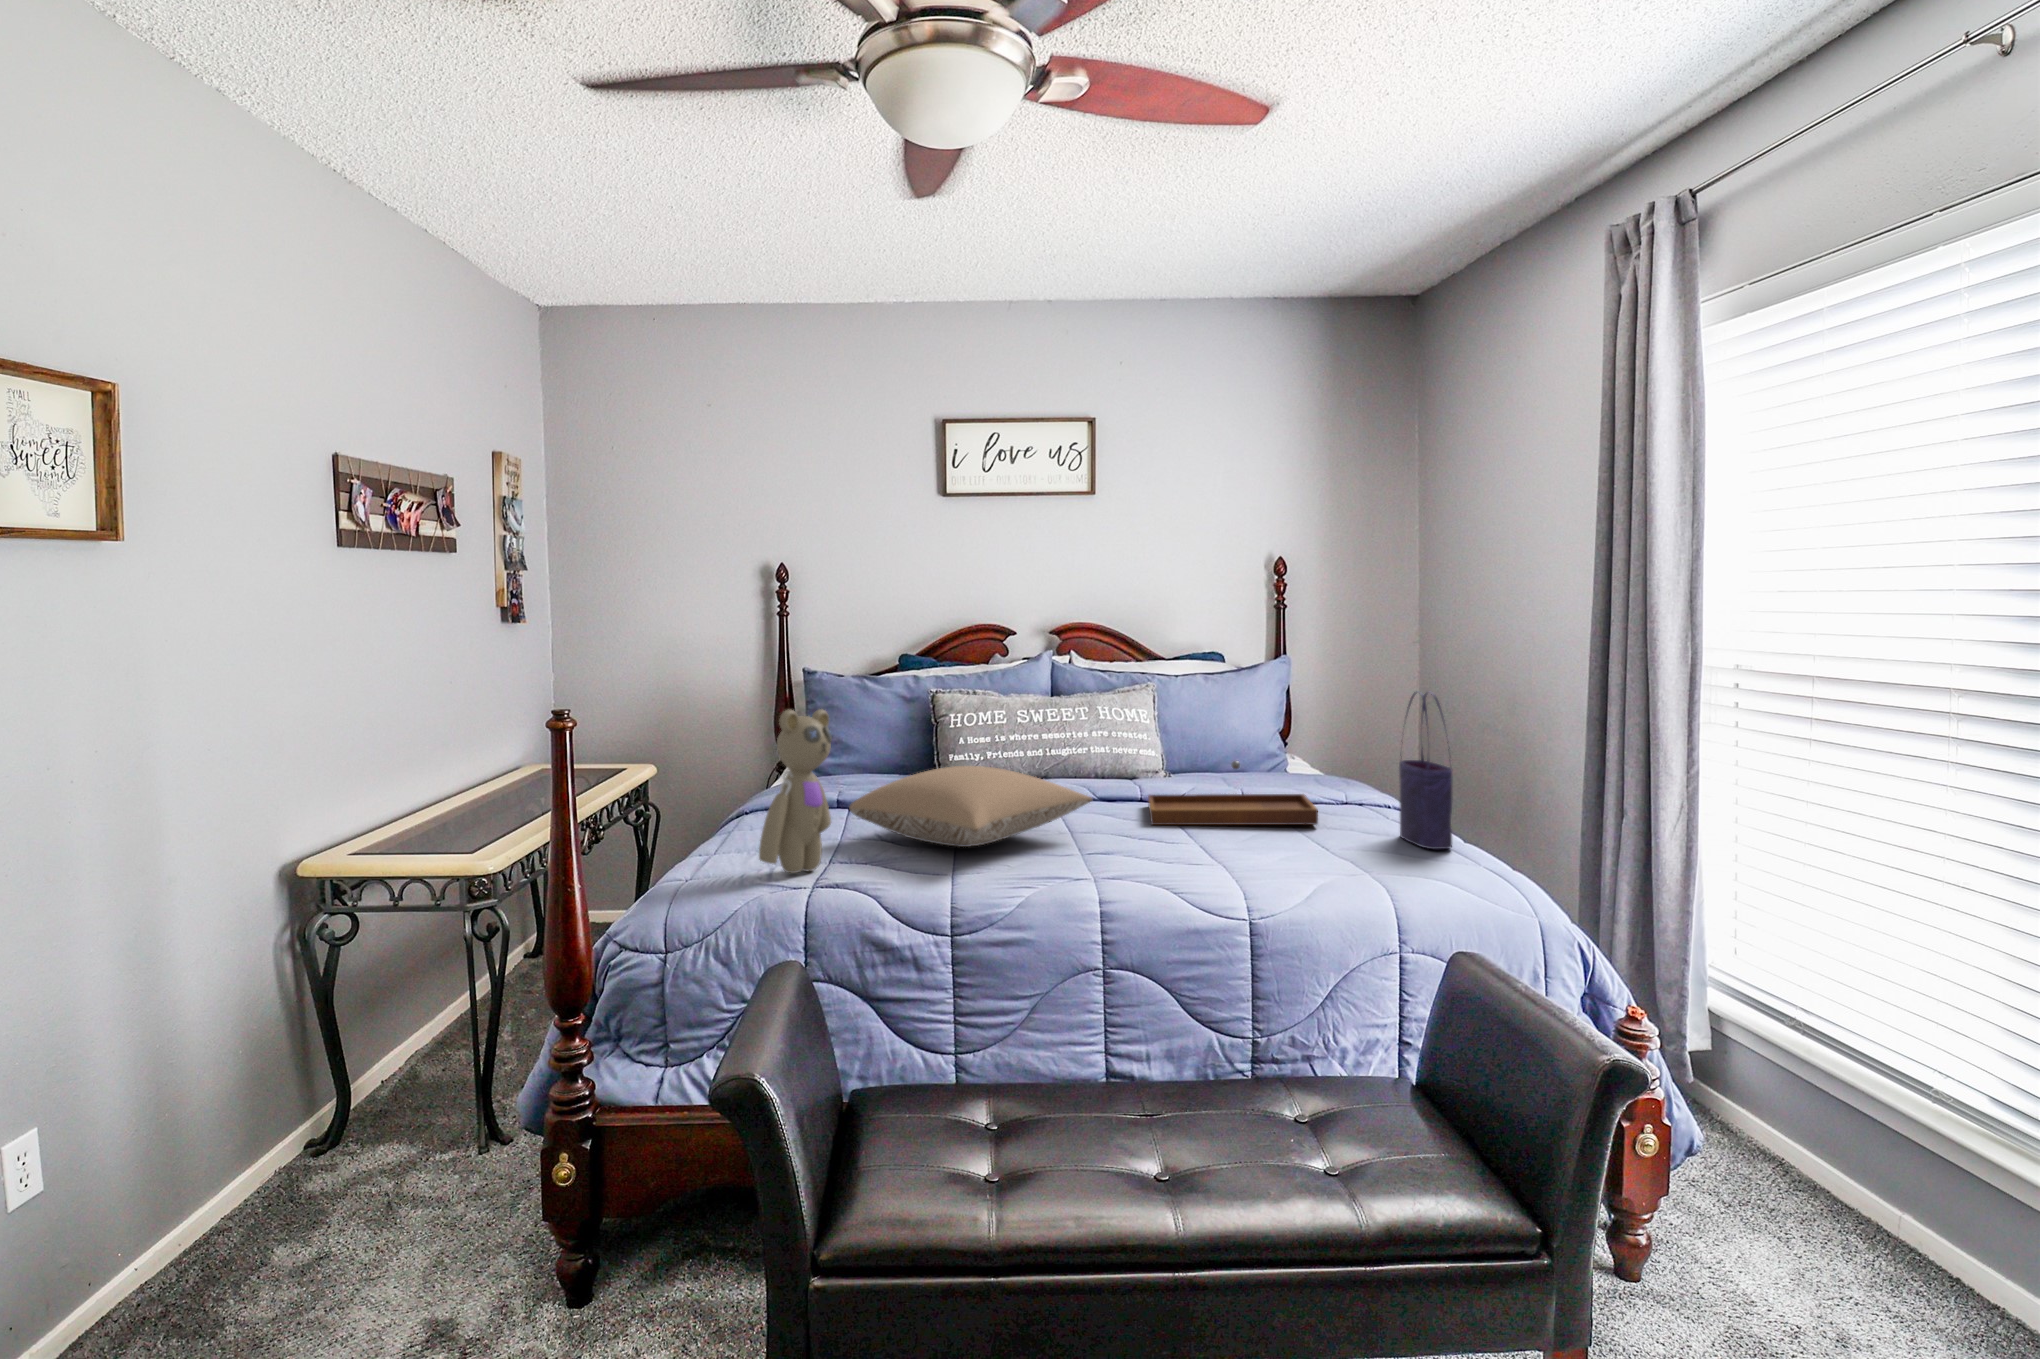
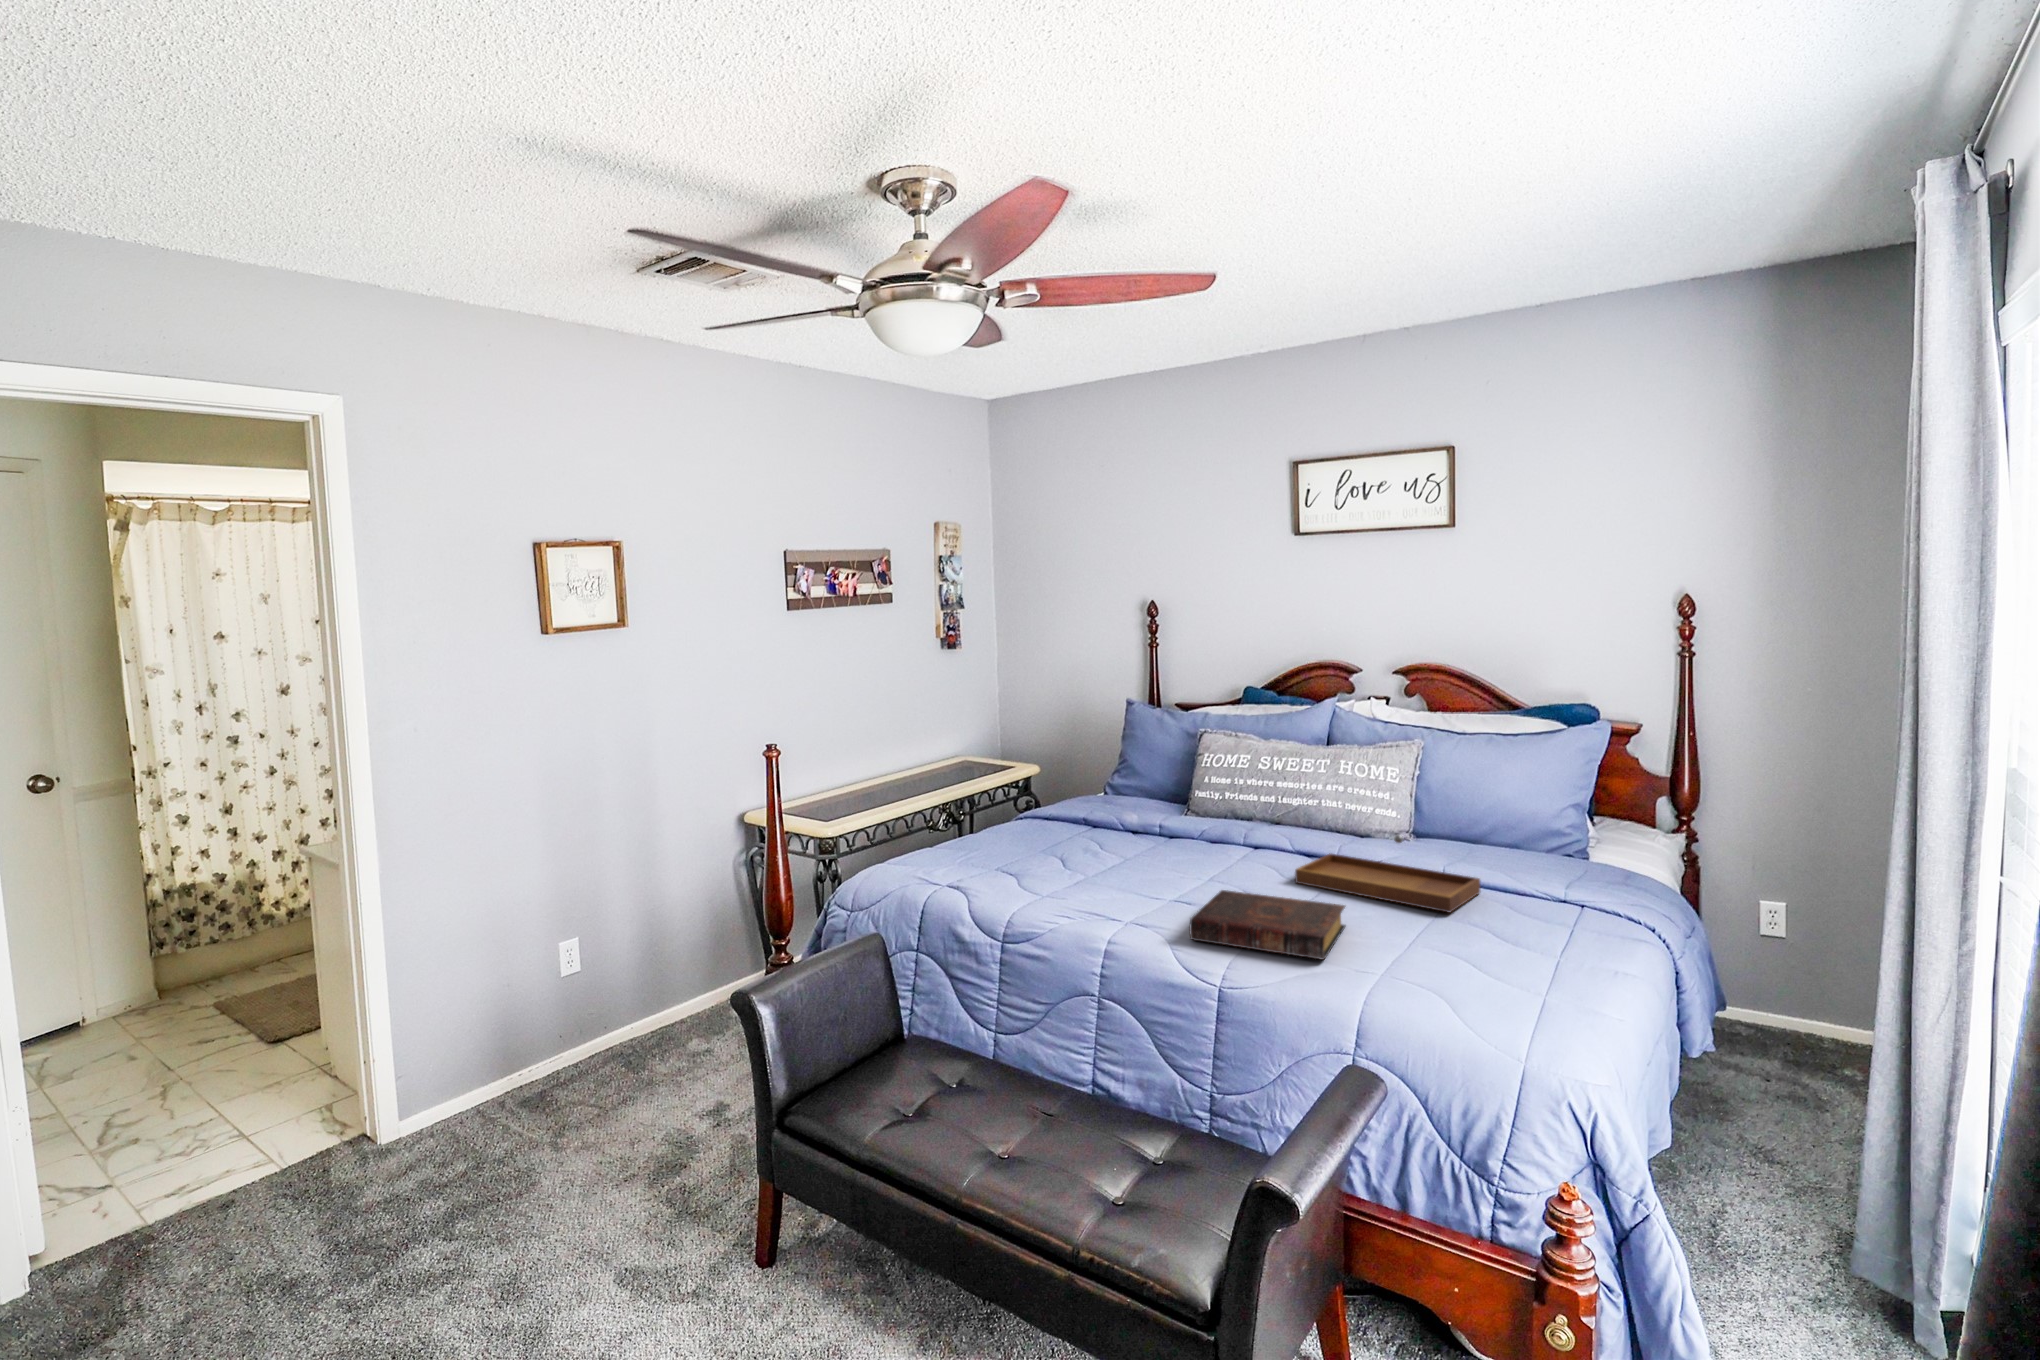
tote bag: present [1399,692,1453,849] -> none [1514,795,1554,965]
teddy bear: present [759,709,832,873] -> none [927,752,996,873]
pillow: present [849,766,1092,847] -> none [1036,806,1219,875]
book: none [1130,828,1306,886] -> present [1189,890,1345,960]

